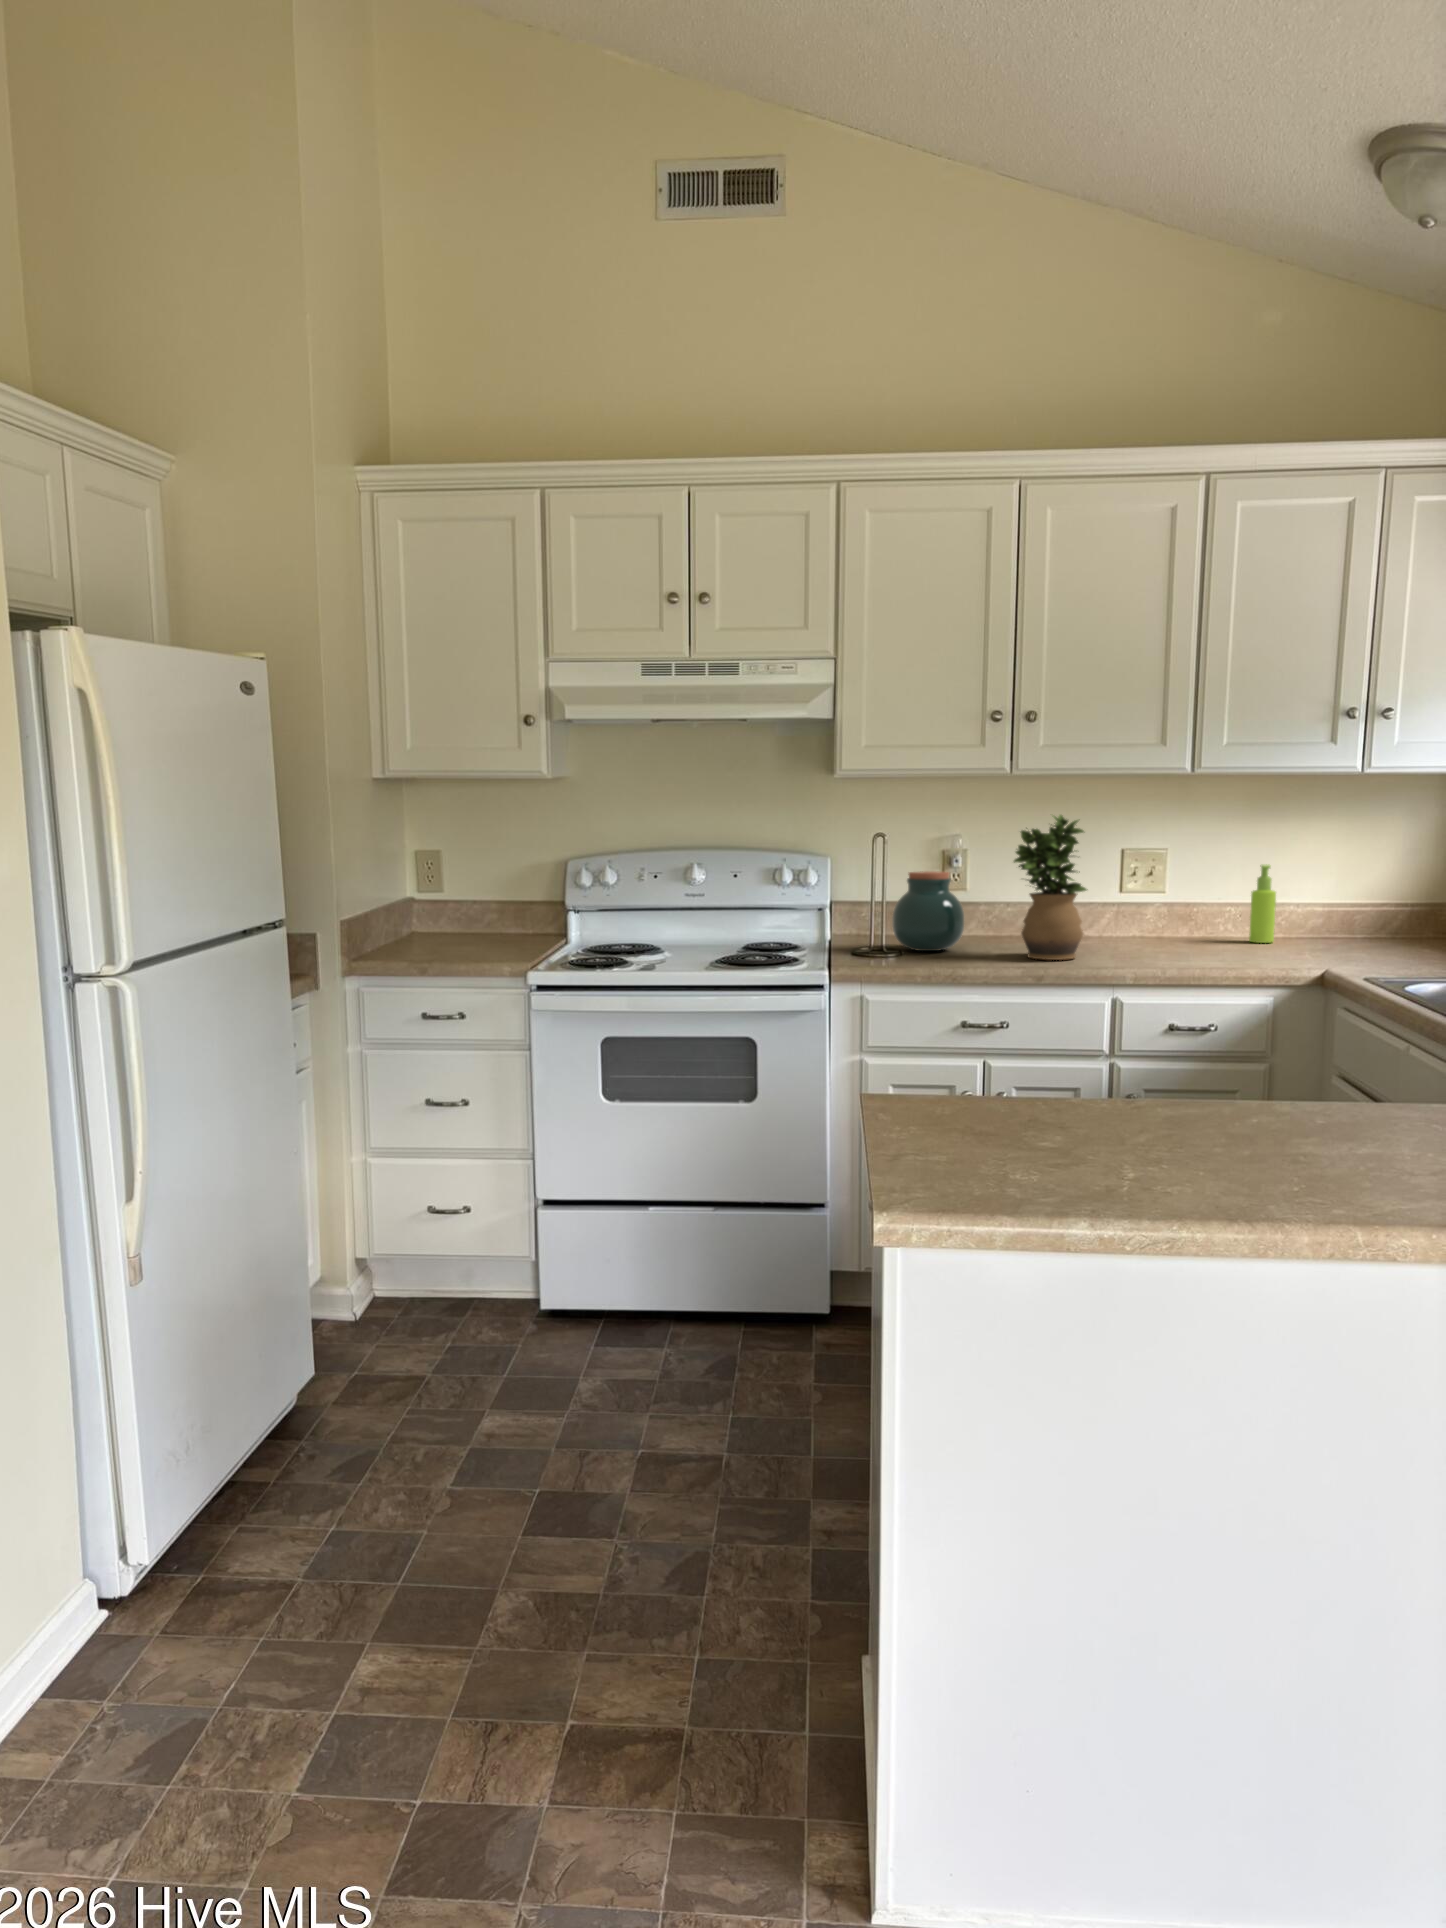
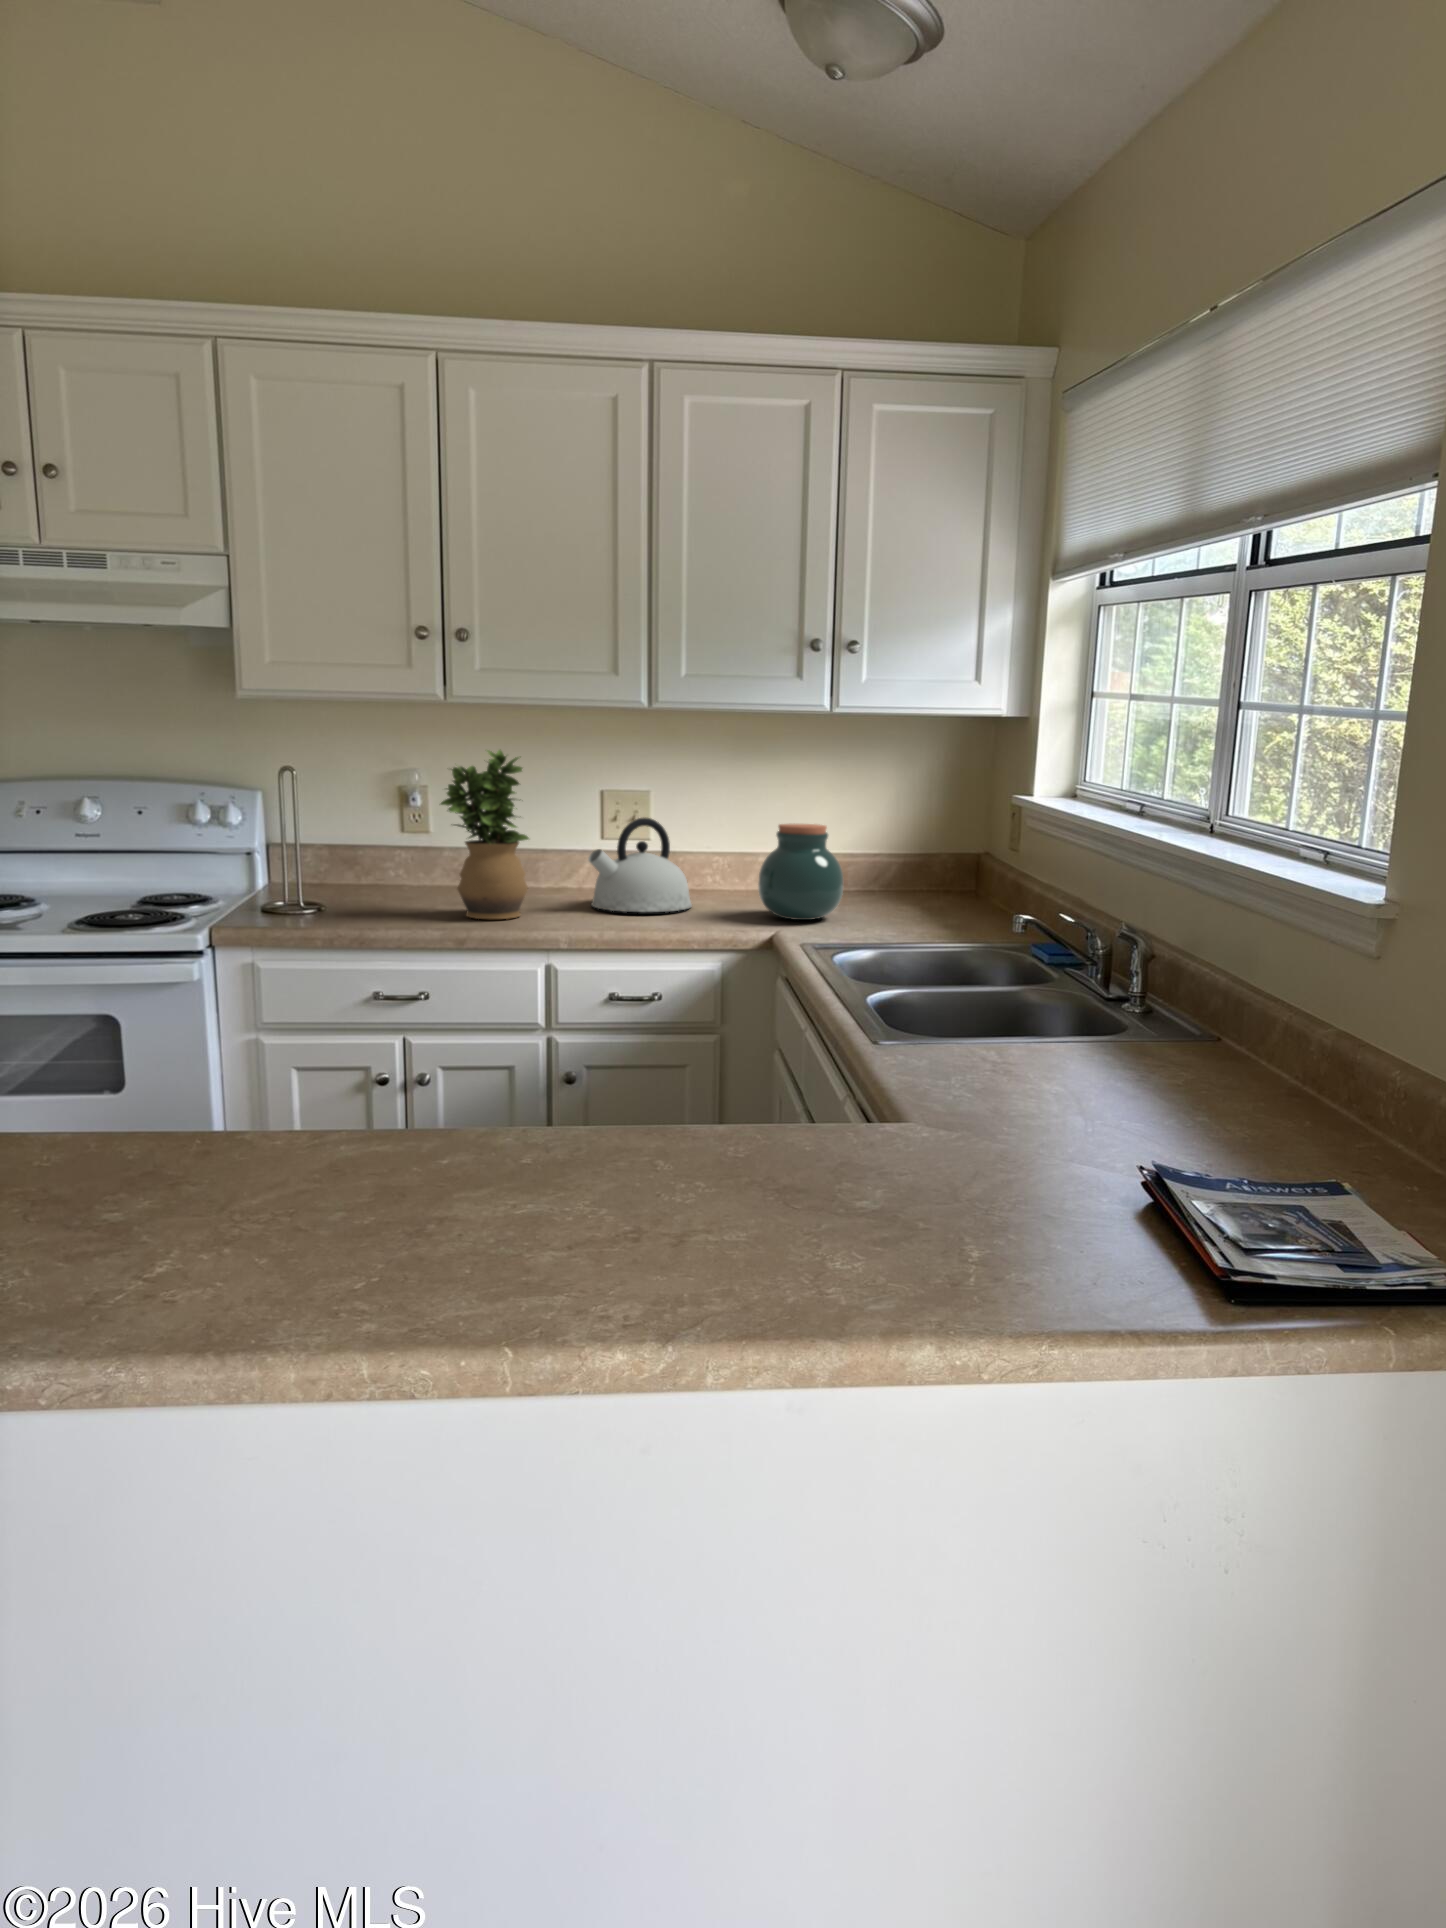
soap dispenser: present [1249,865,1276,943] -> none [733,812,759,899]
kettle: none [1127,870,1223,953] -> present [588,818,692,912]
jar: present [892,871,964,951] -> present [758,824,843,920]

